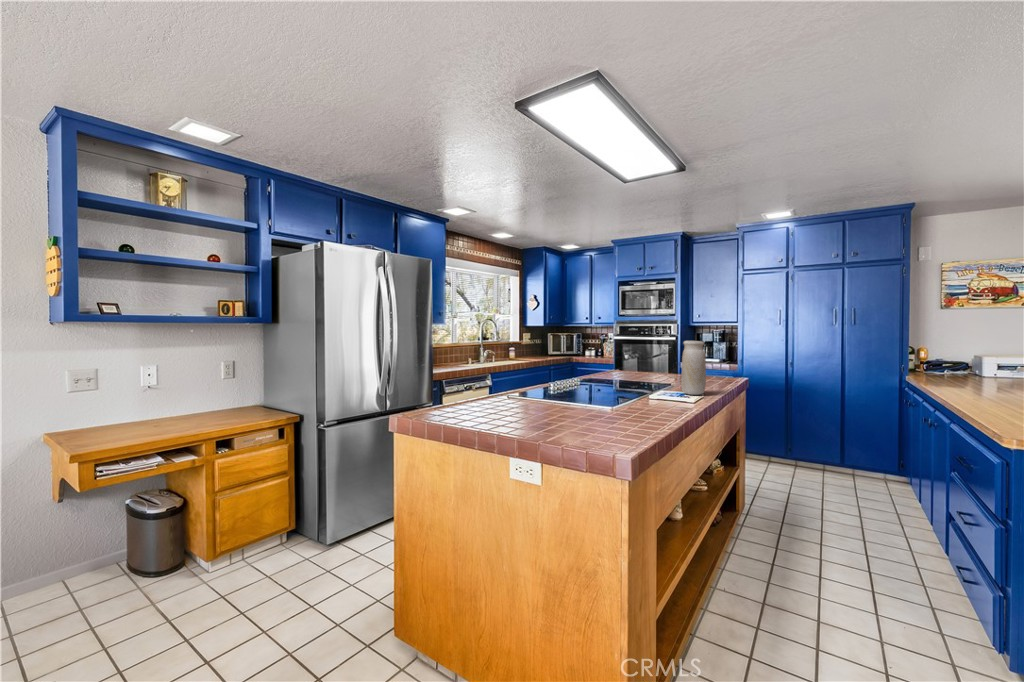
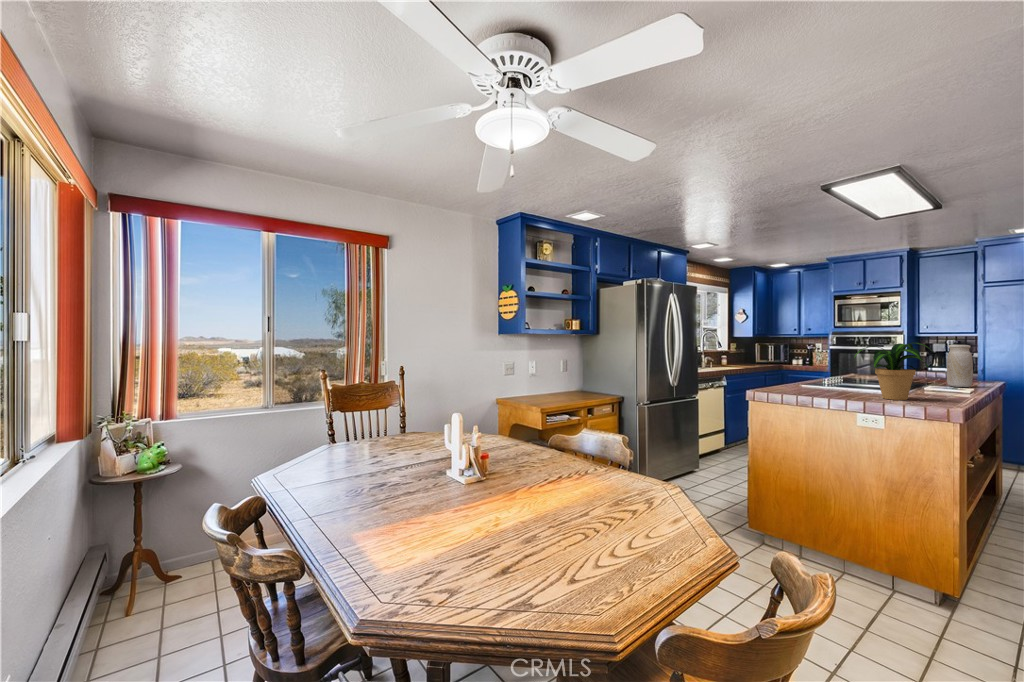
potted plant: none [520,345,615,437] -> present [855,342,930,400]

